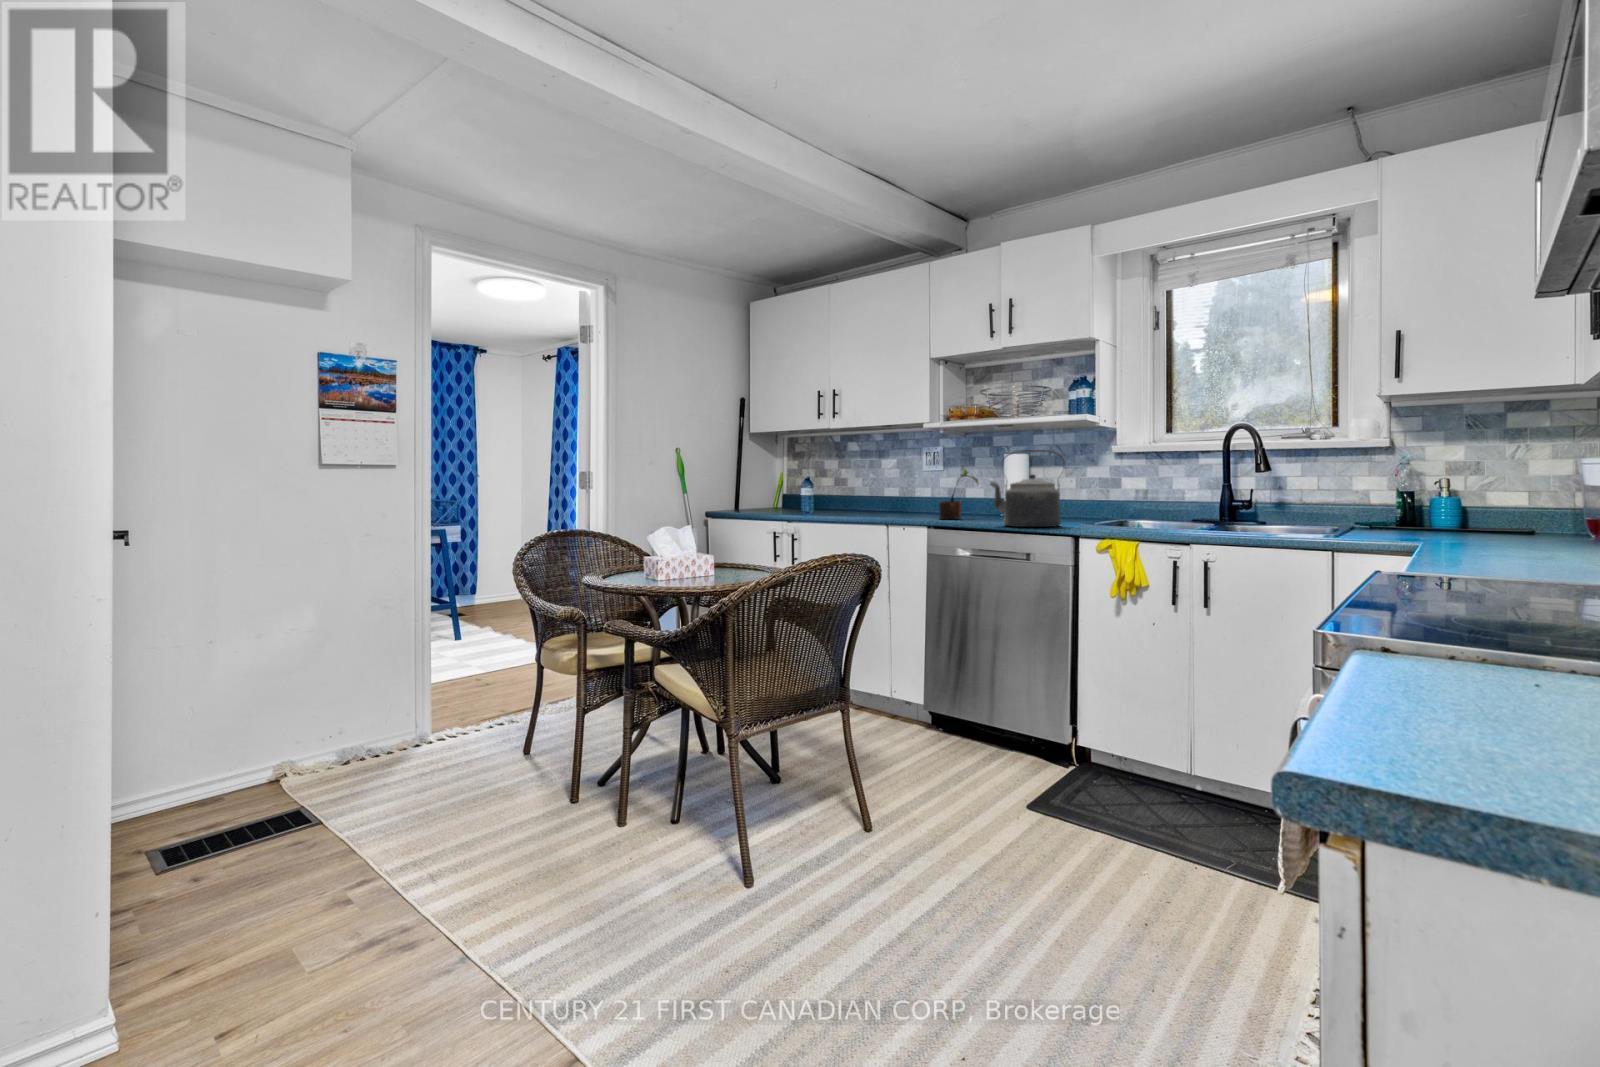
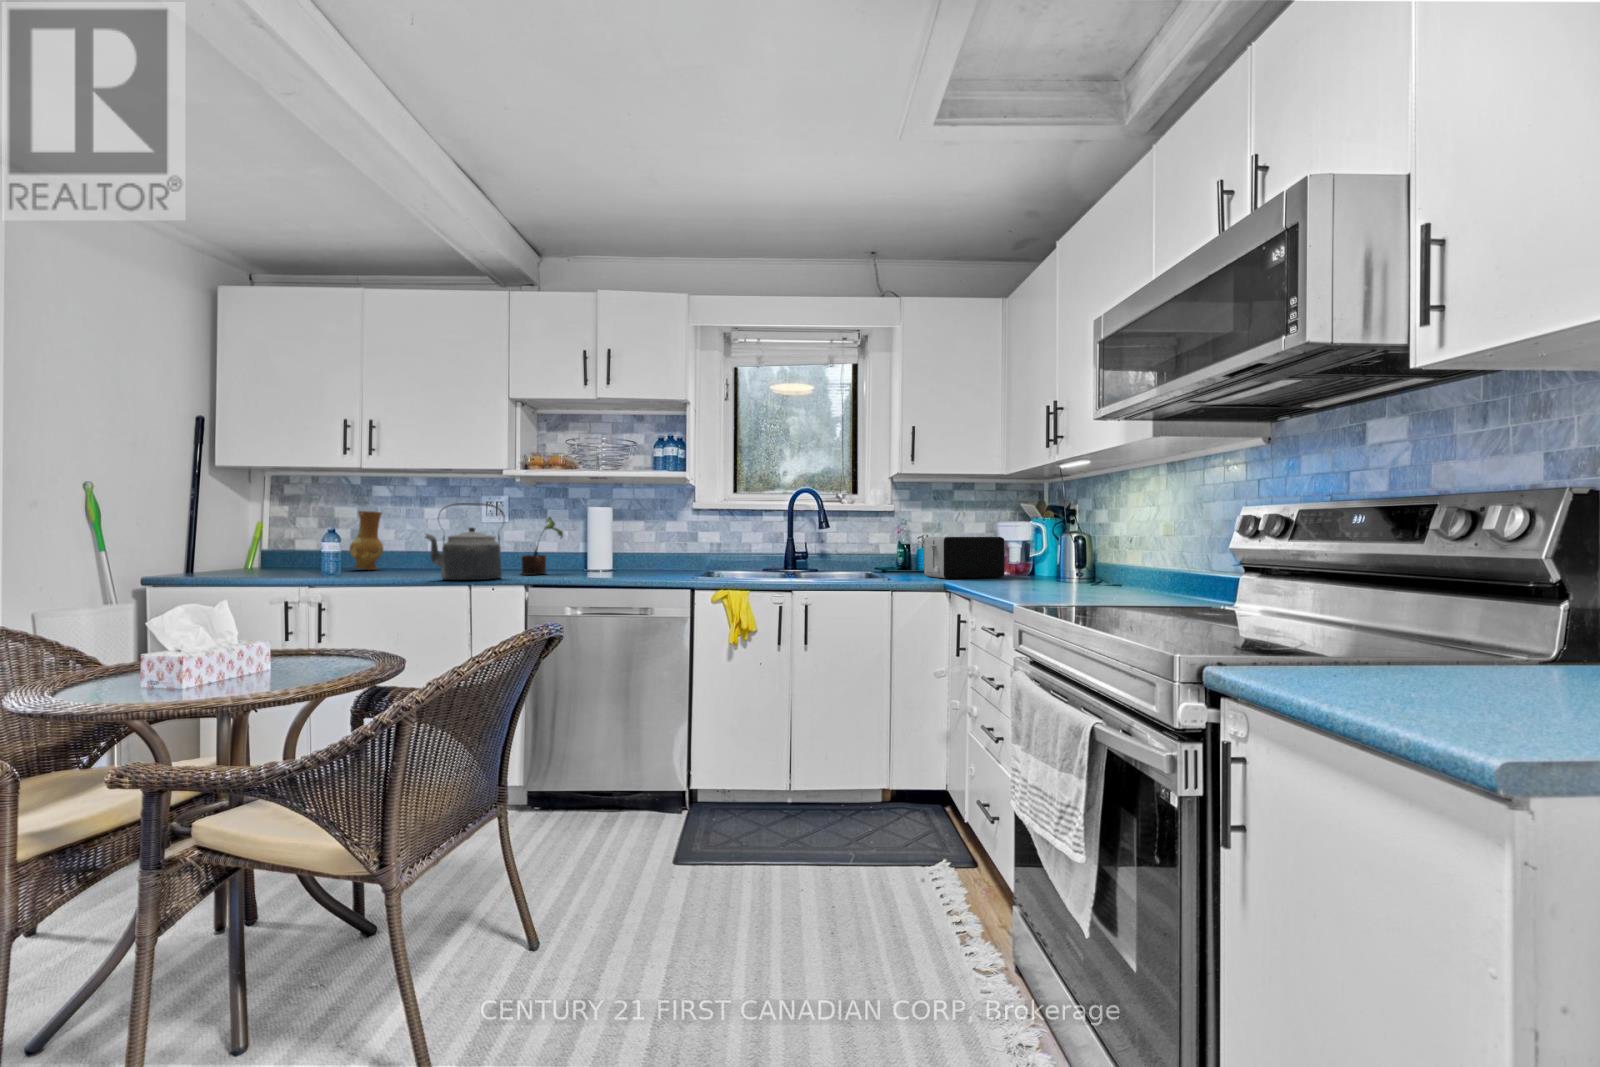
kettle: present [990,450,1065,527] -> present [425,503,505,580]
ceramic jug: none [830,464,853,512] -> present [349,511,383,570]
toaster: none [1396,480,1545,540] -> present [924,537,1004,579]

